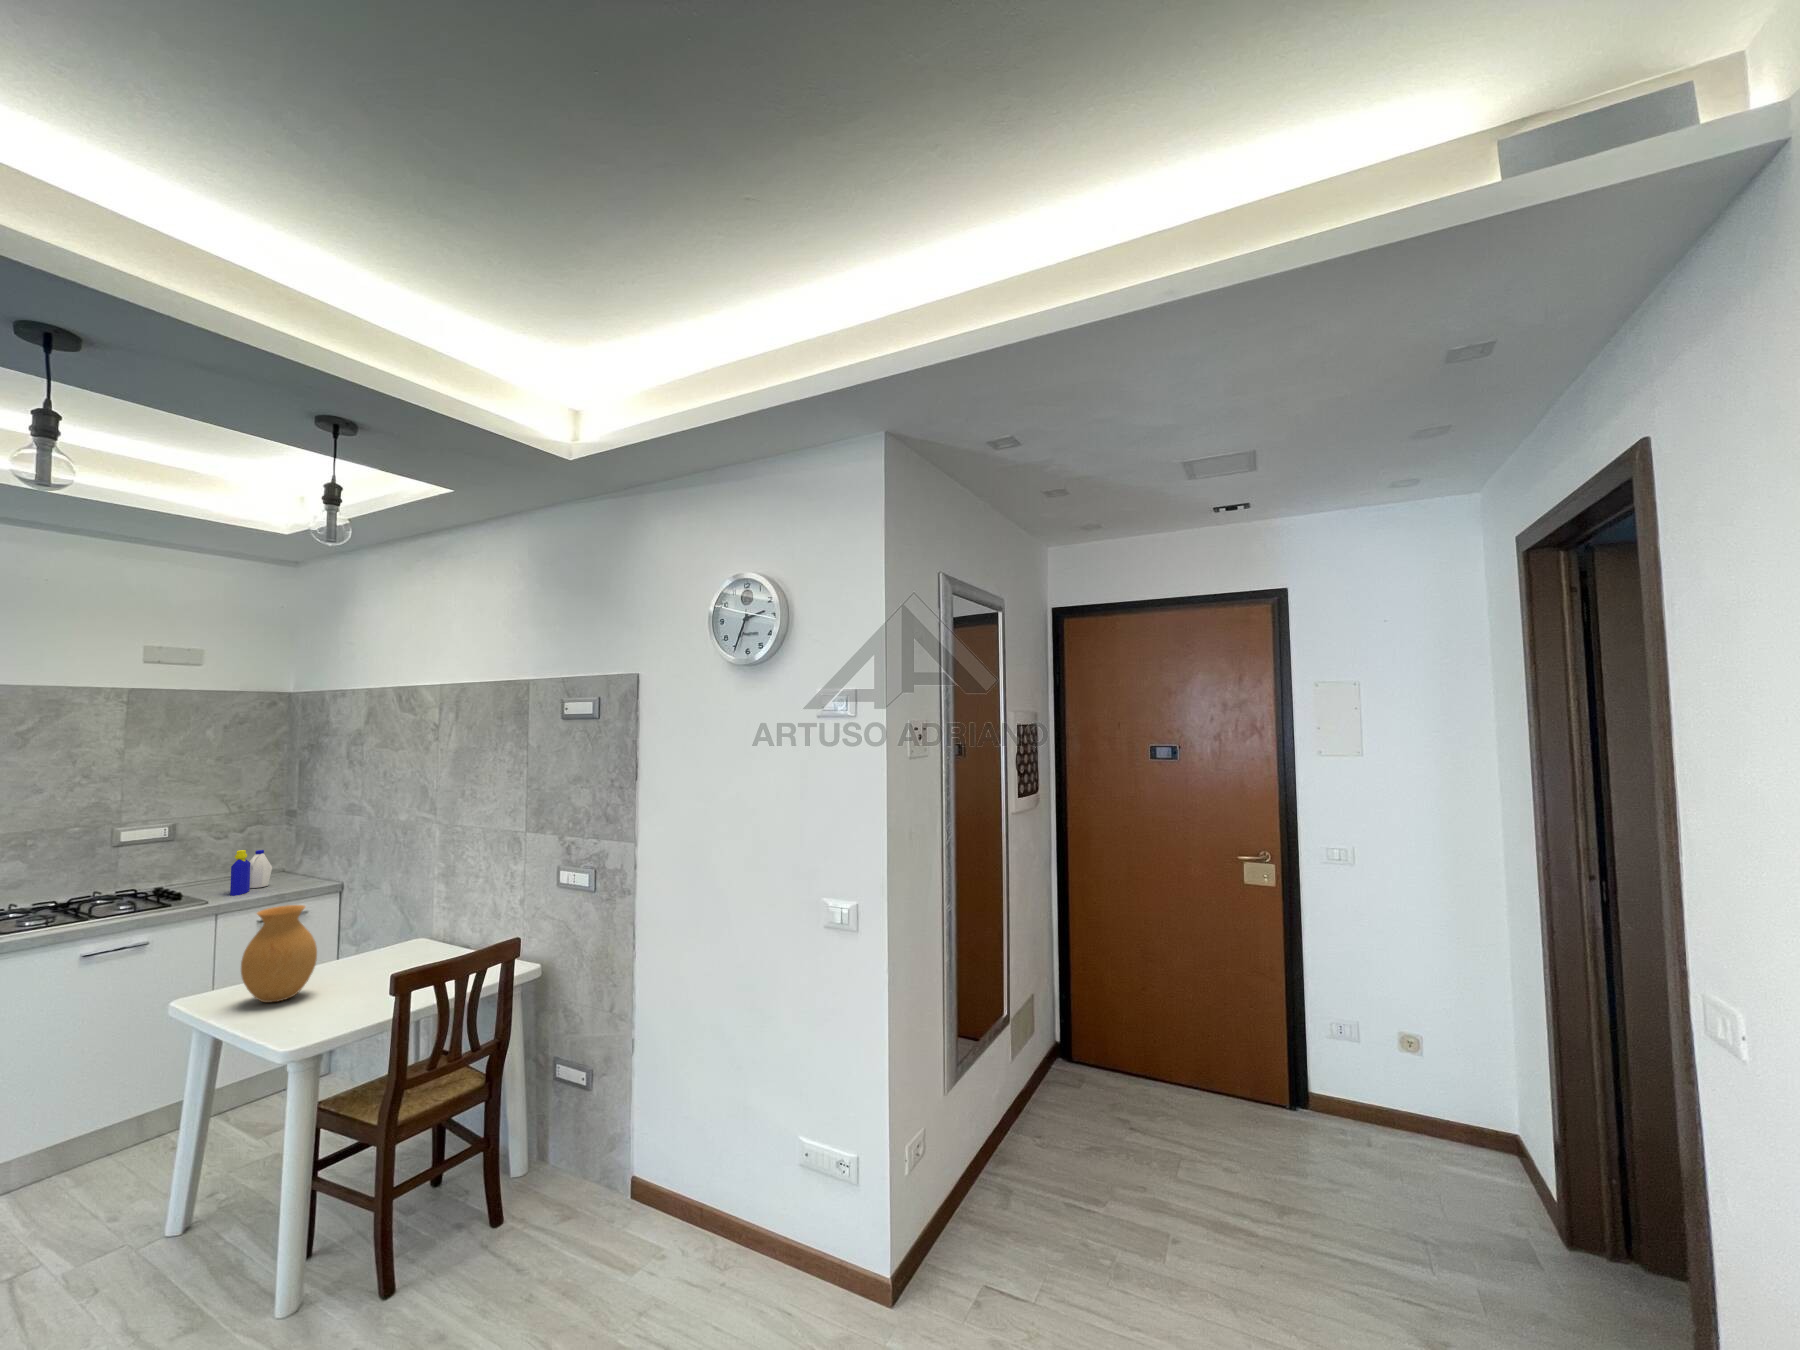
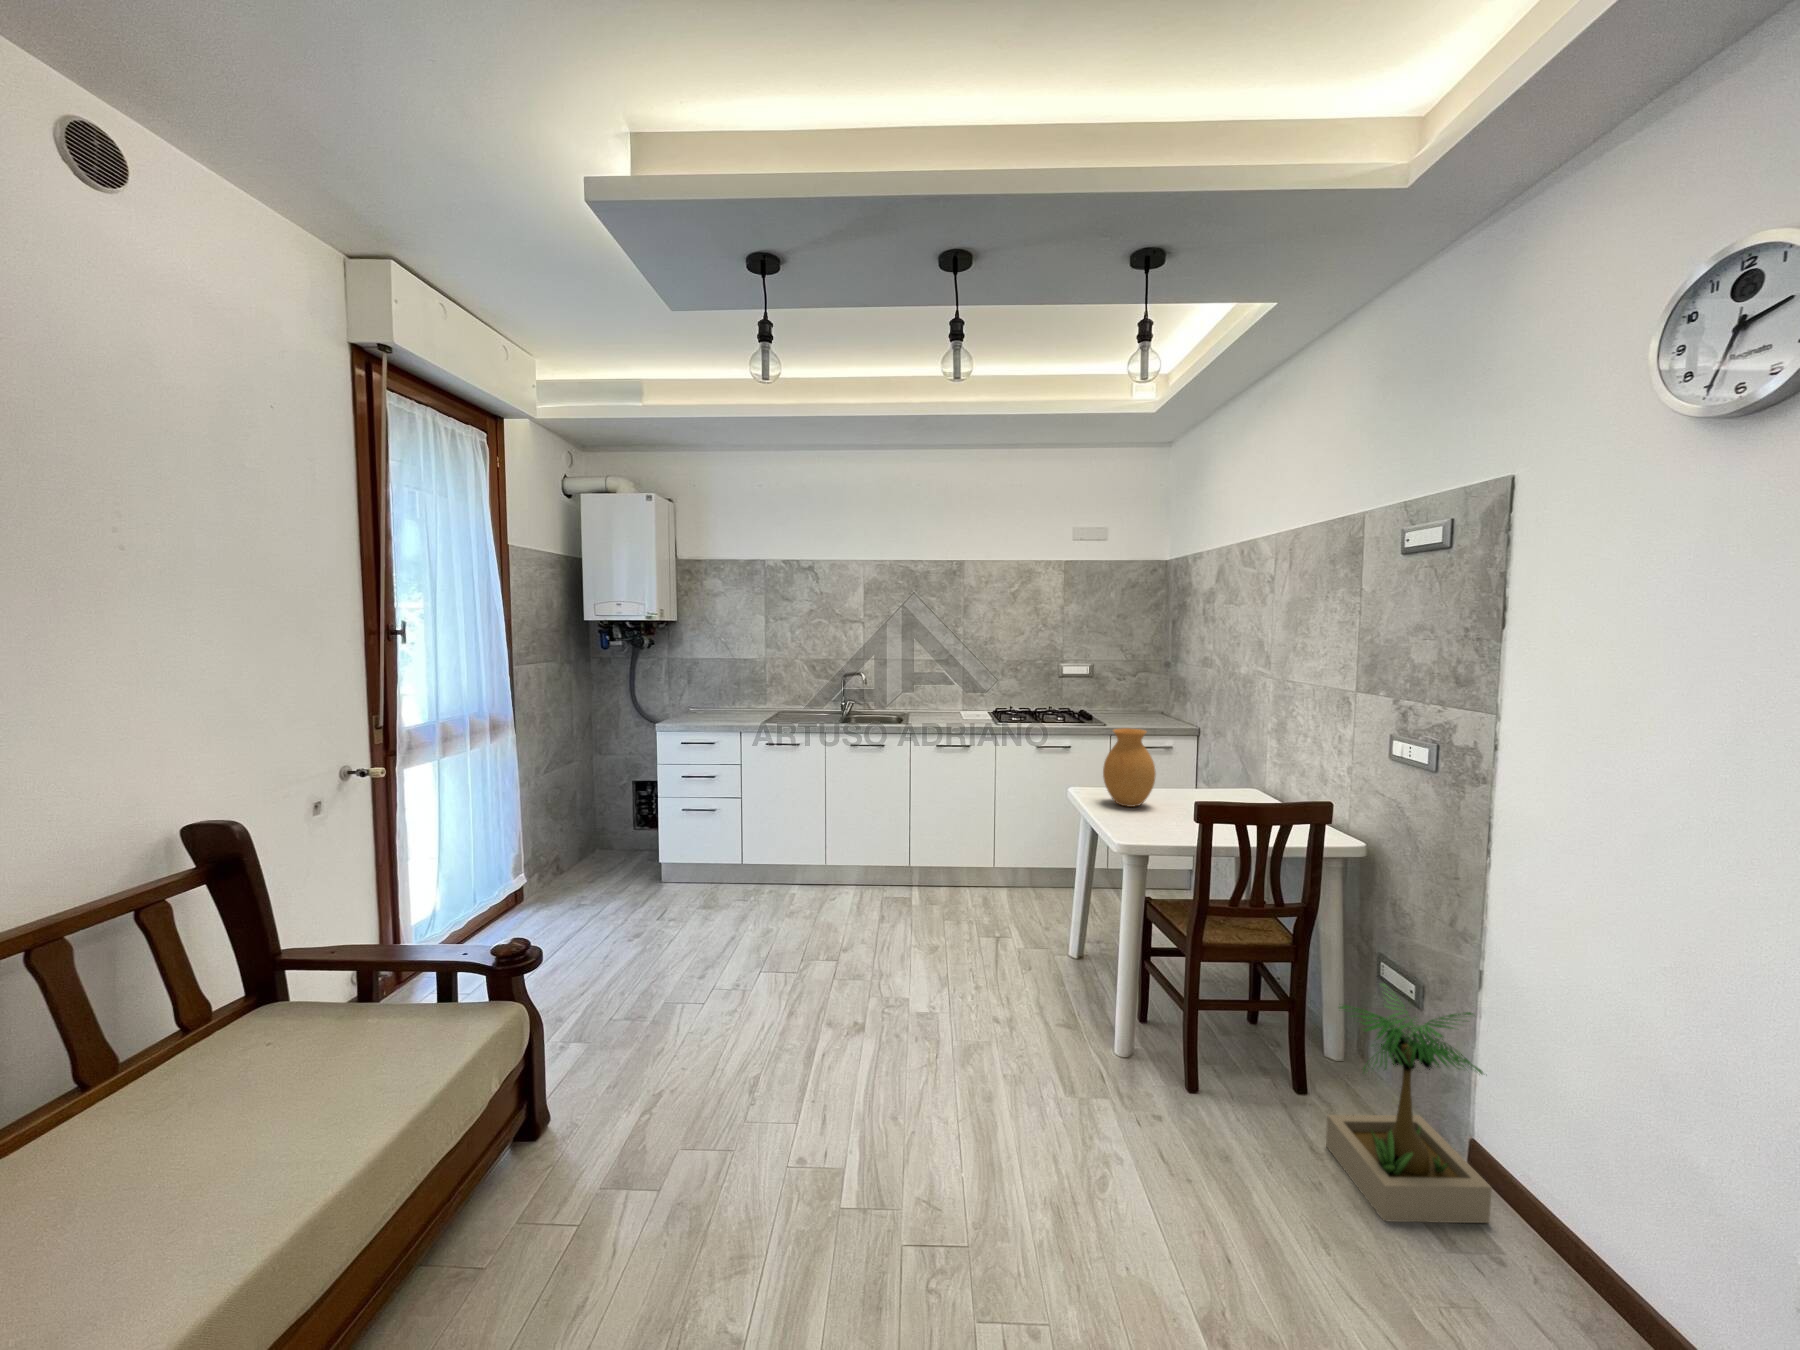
bottle: present [230,850,272,896] -> none [1121,688,1150,723]
potted plant: none [520,1072,657,1290] -> present [1326,983,1491,1223]

